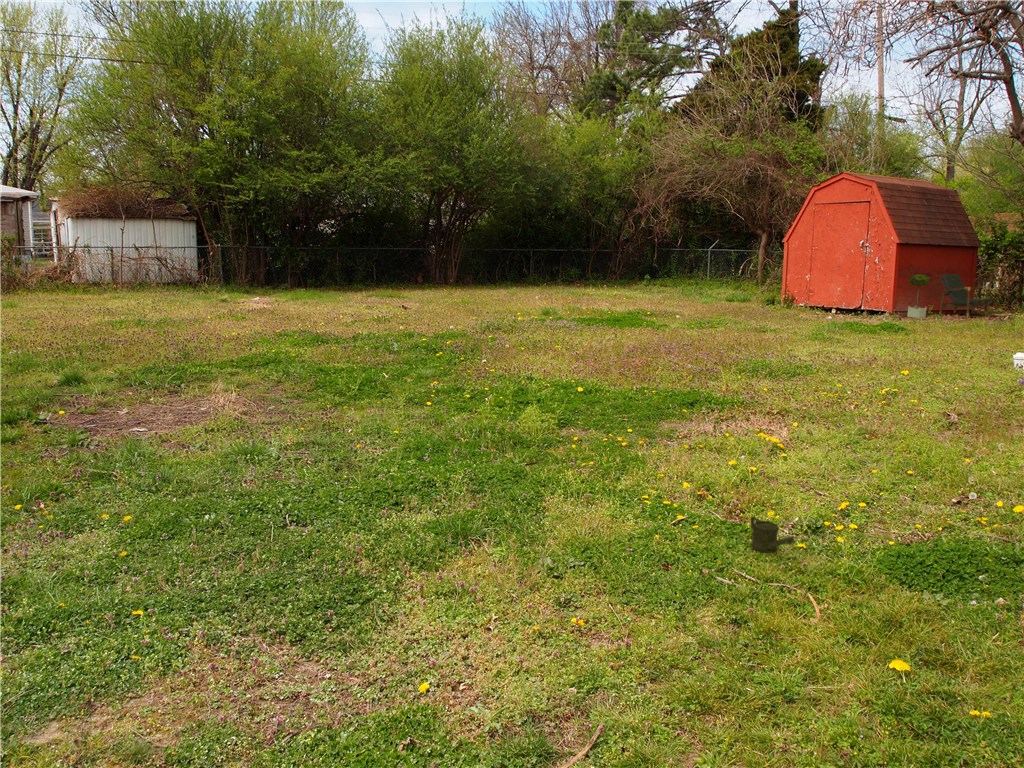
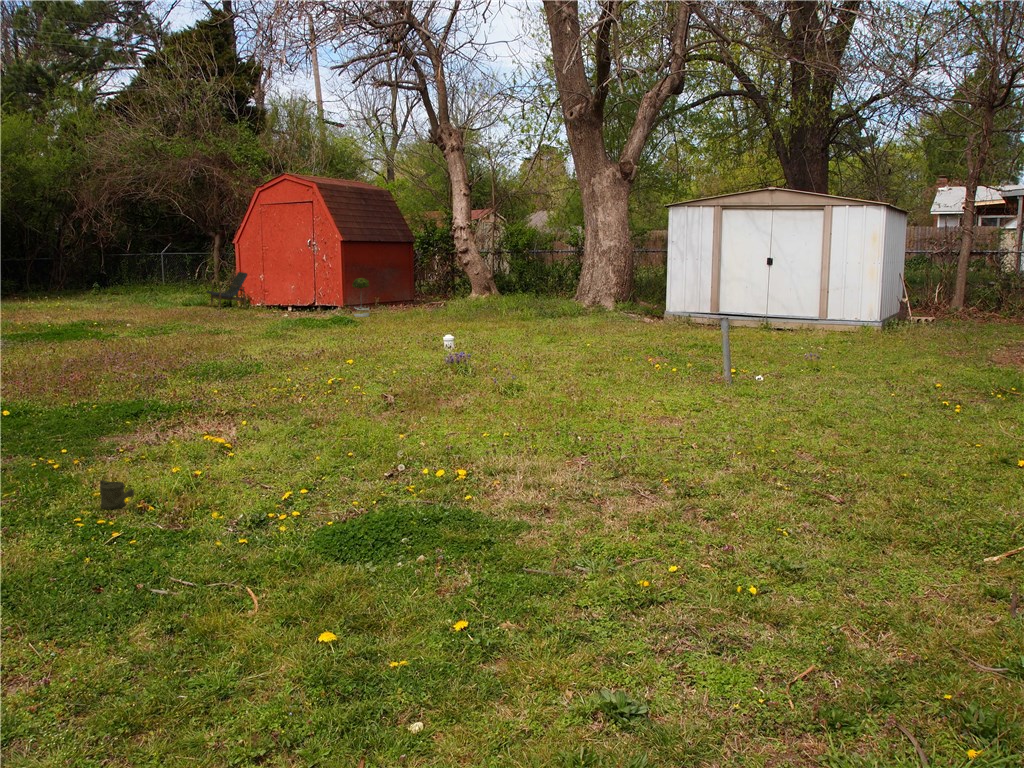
lounge chair: present [940,274,993,318] -> present [206,272,247,308]
watering can: present [750,517,794,553] -> present [100,480,134,509]

